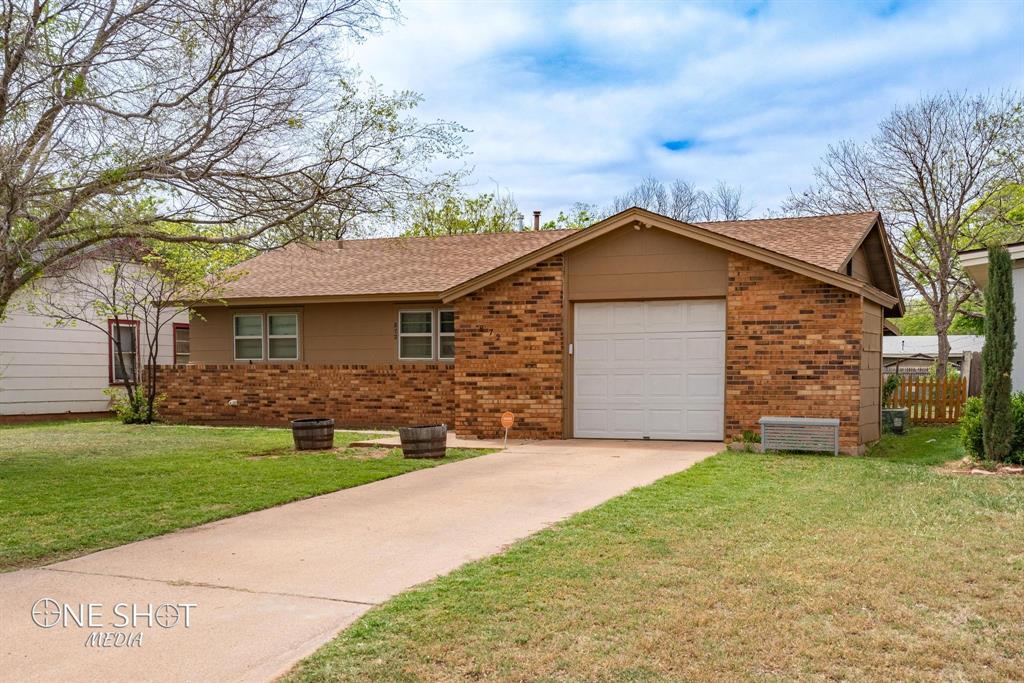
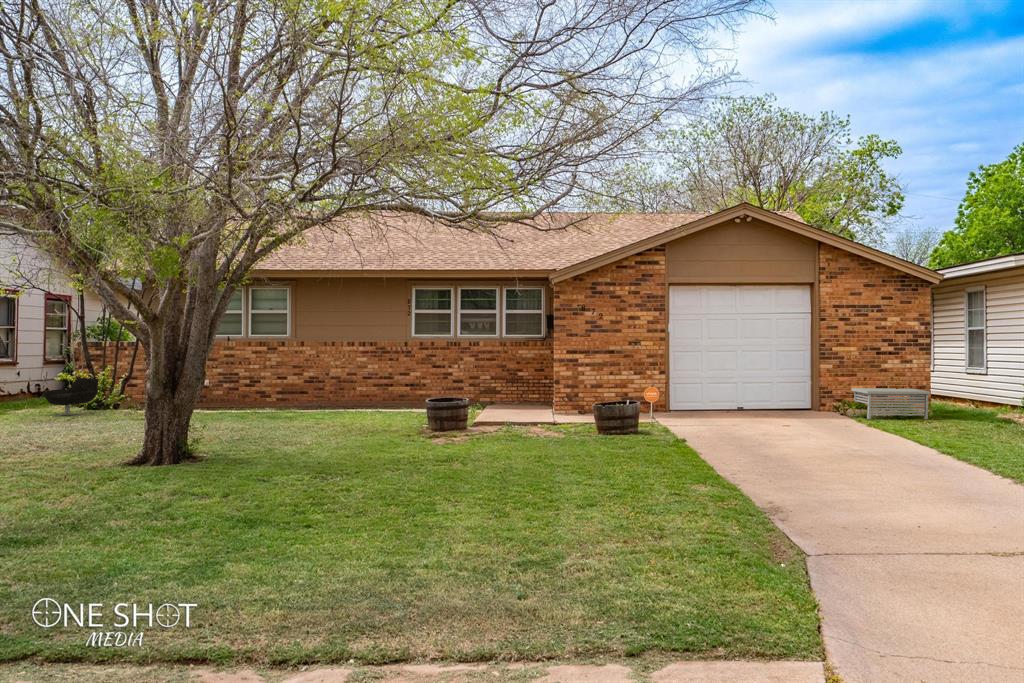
lounge chair: none [114,395,153,425] -> present [44,378,99,417]

